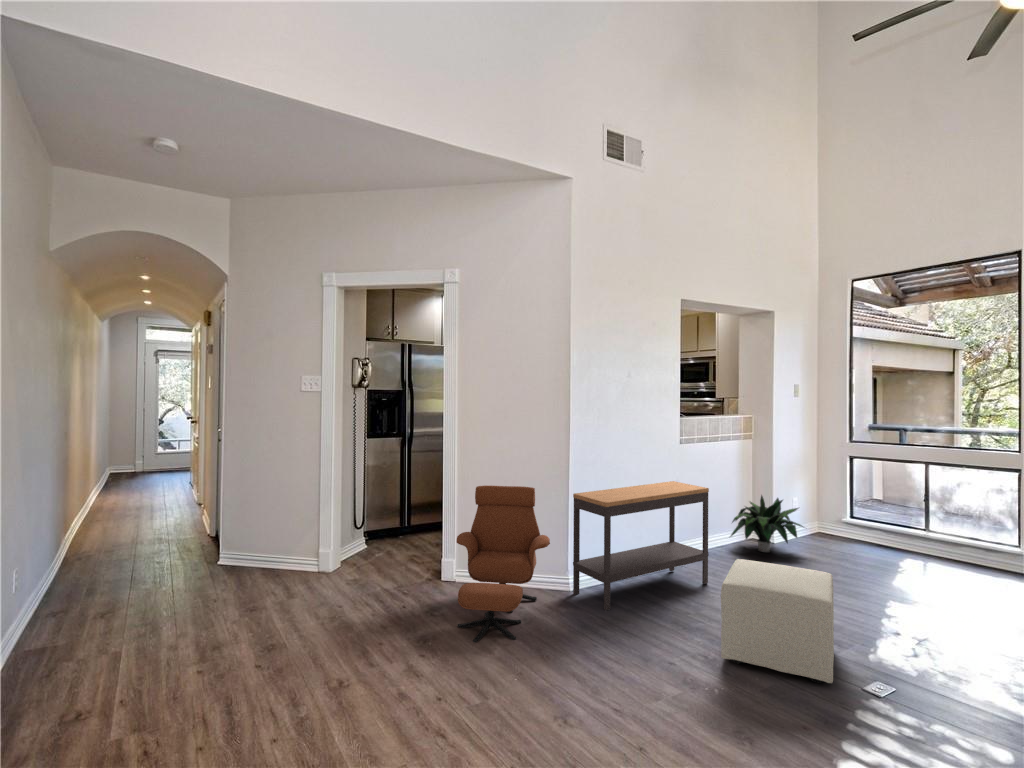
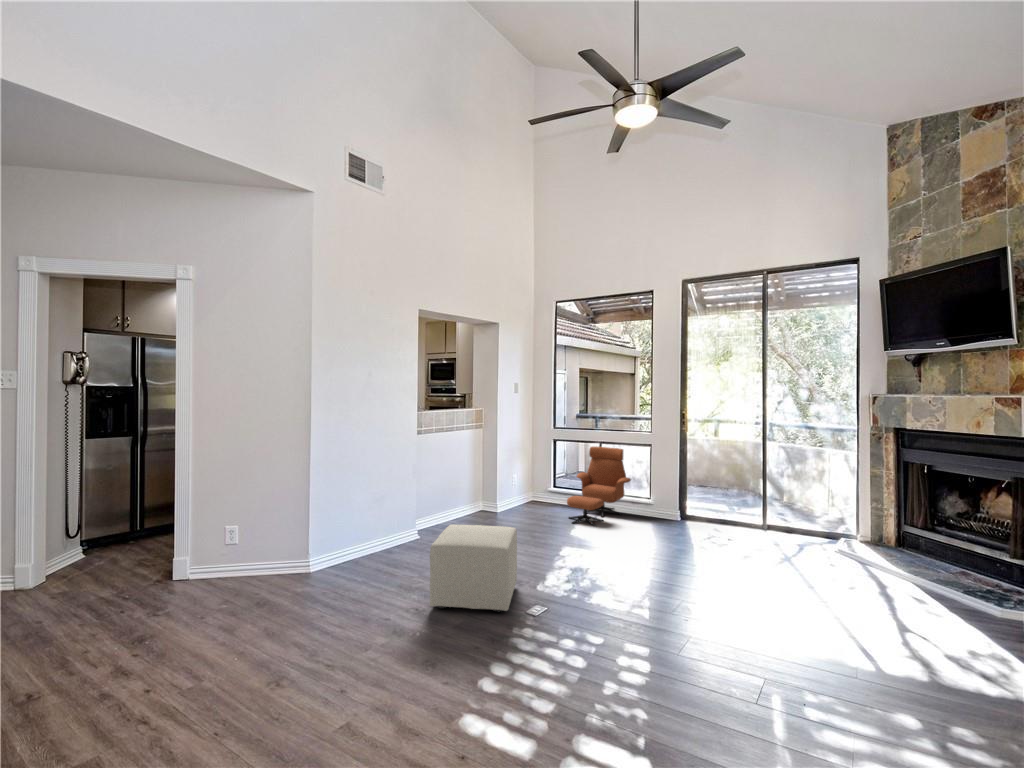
console table: present [573,481,709,610] -> none [313,465,438,584]
lounge chair: present [457,486,550,643] -> present [567,447,631,526]
potted plant: present [731,495,803,552] -> none [461,472,520,519]

